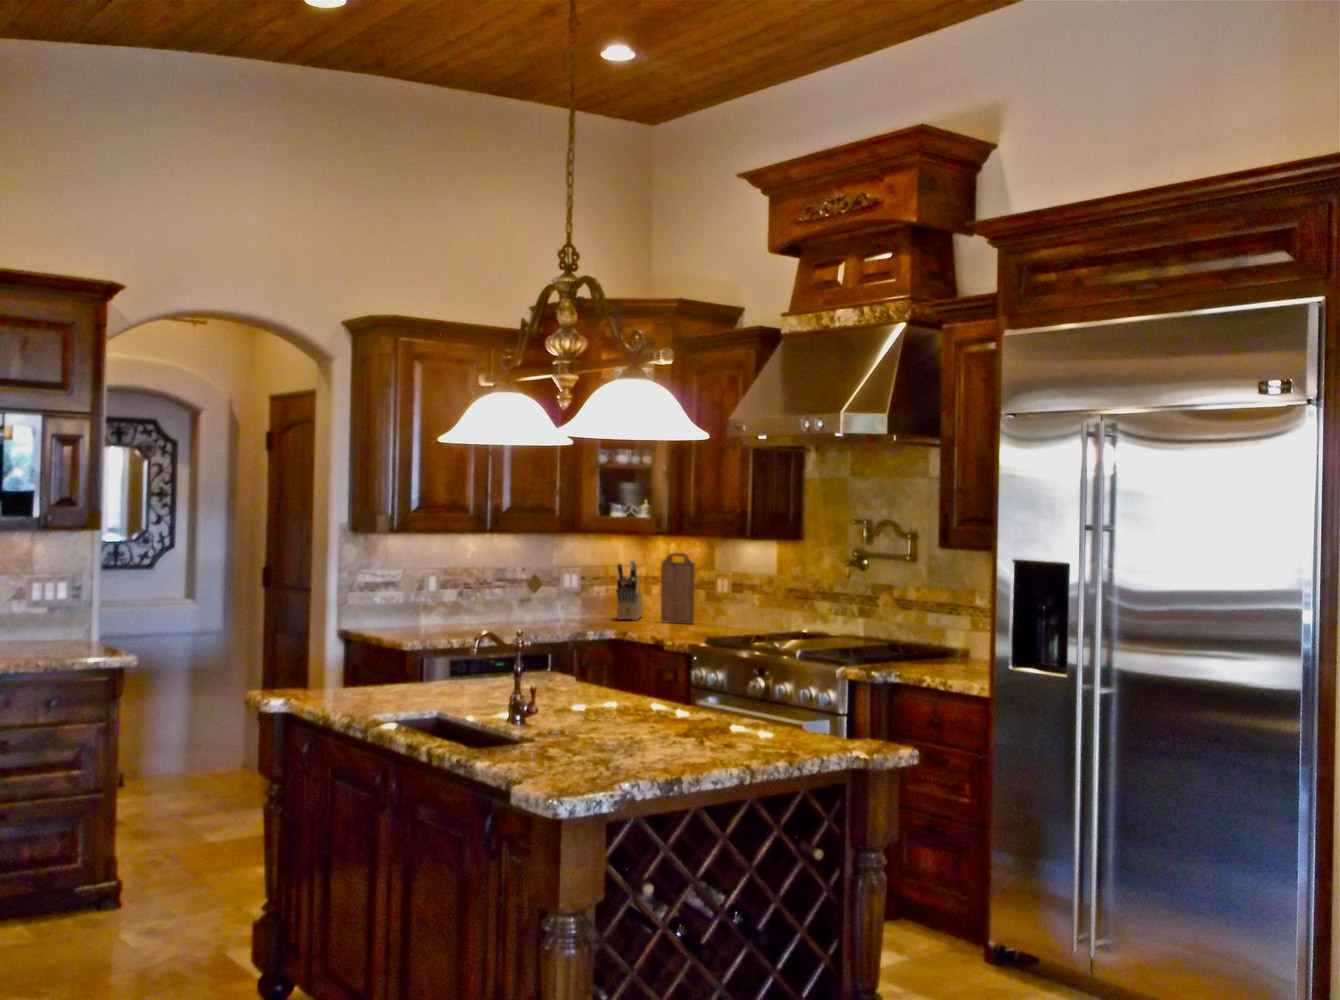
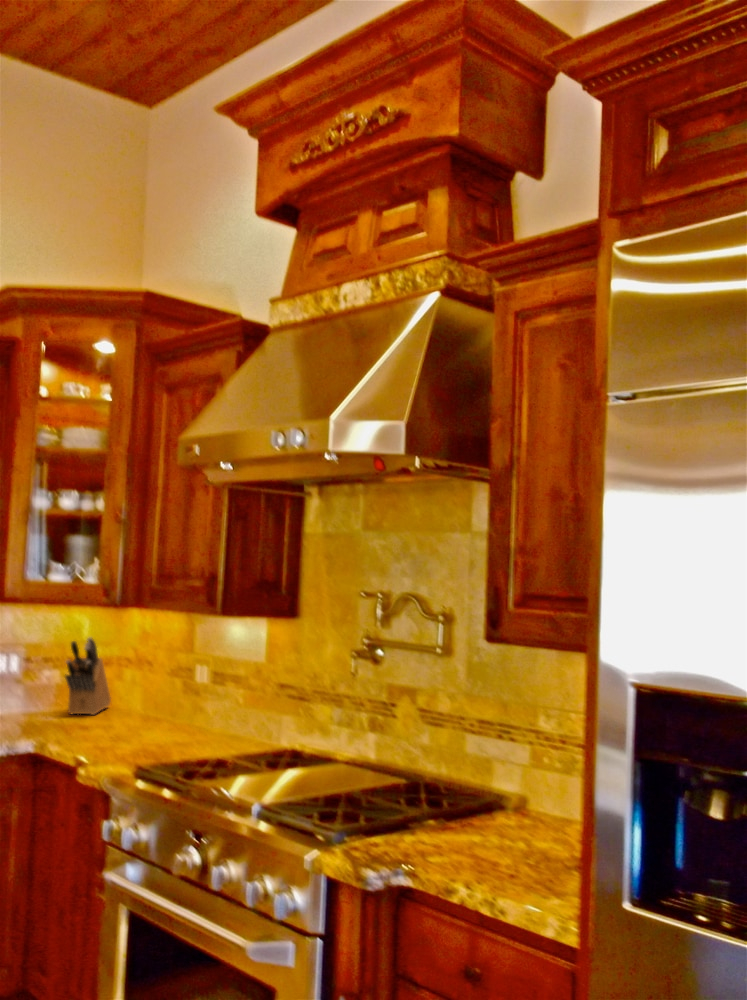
cutting board: present [661,553,695,624] -> none [122,629,167,725]

